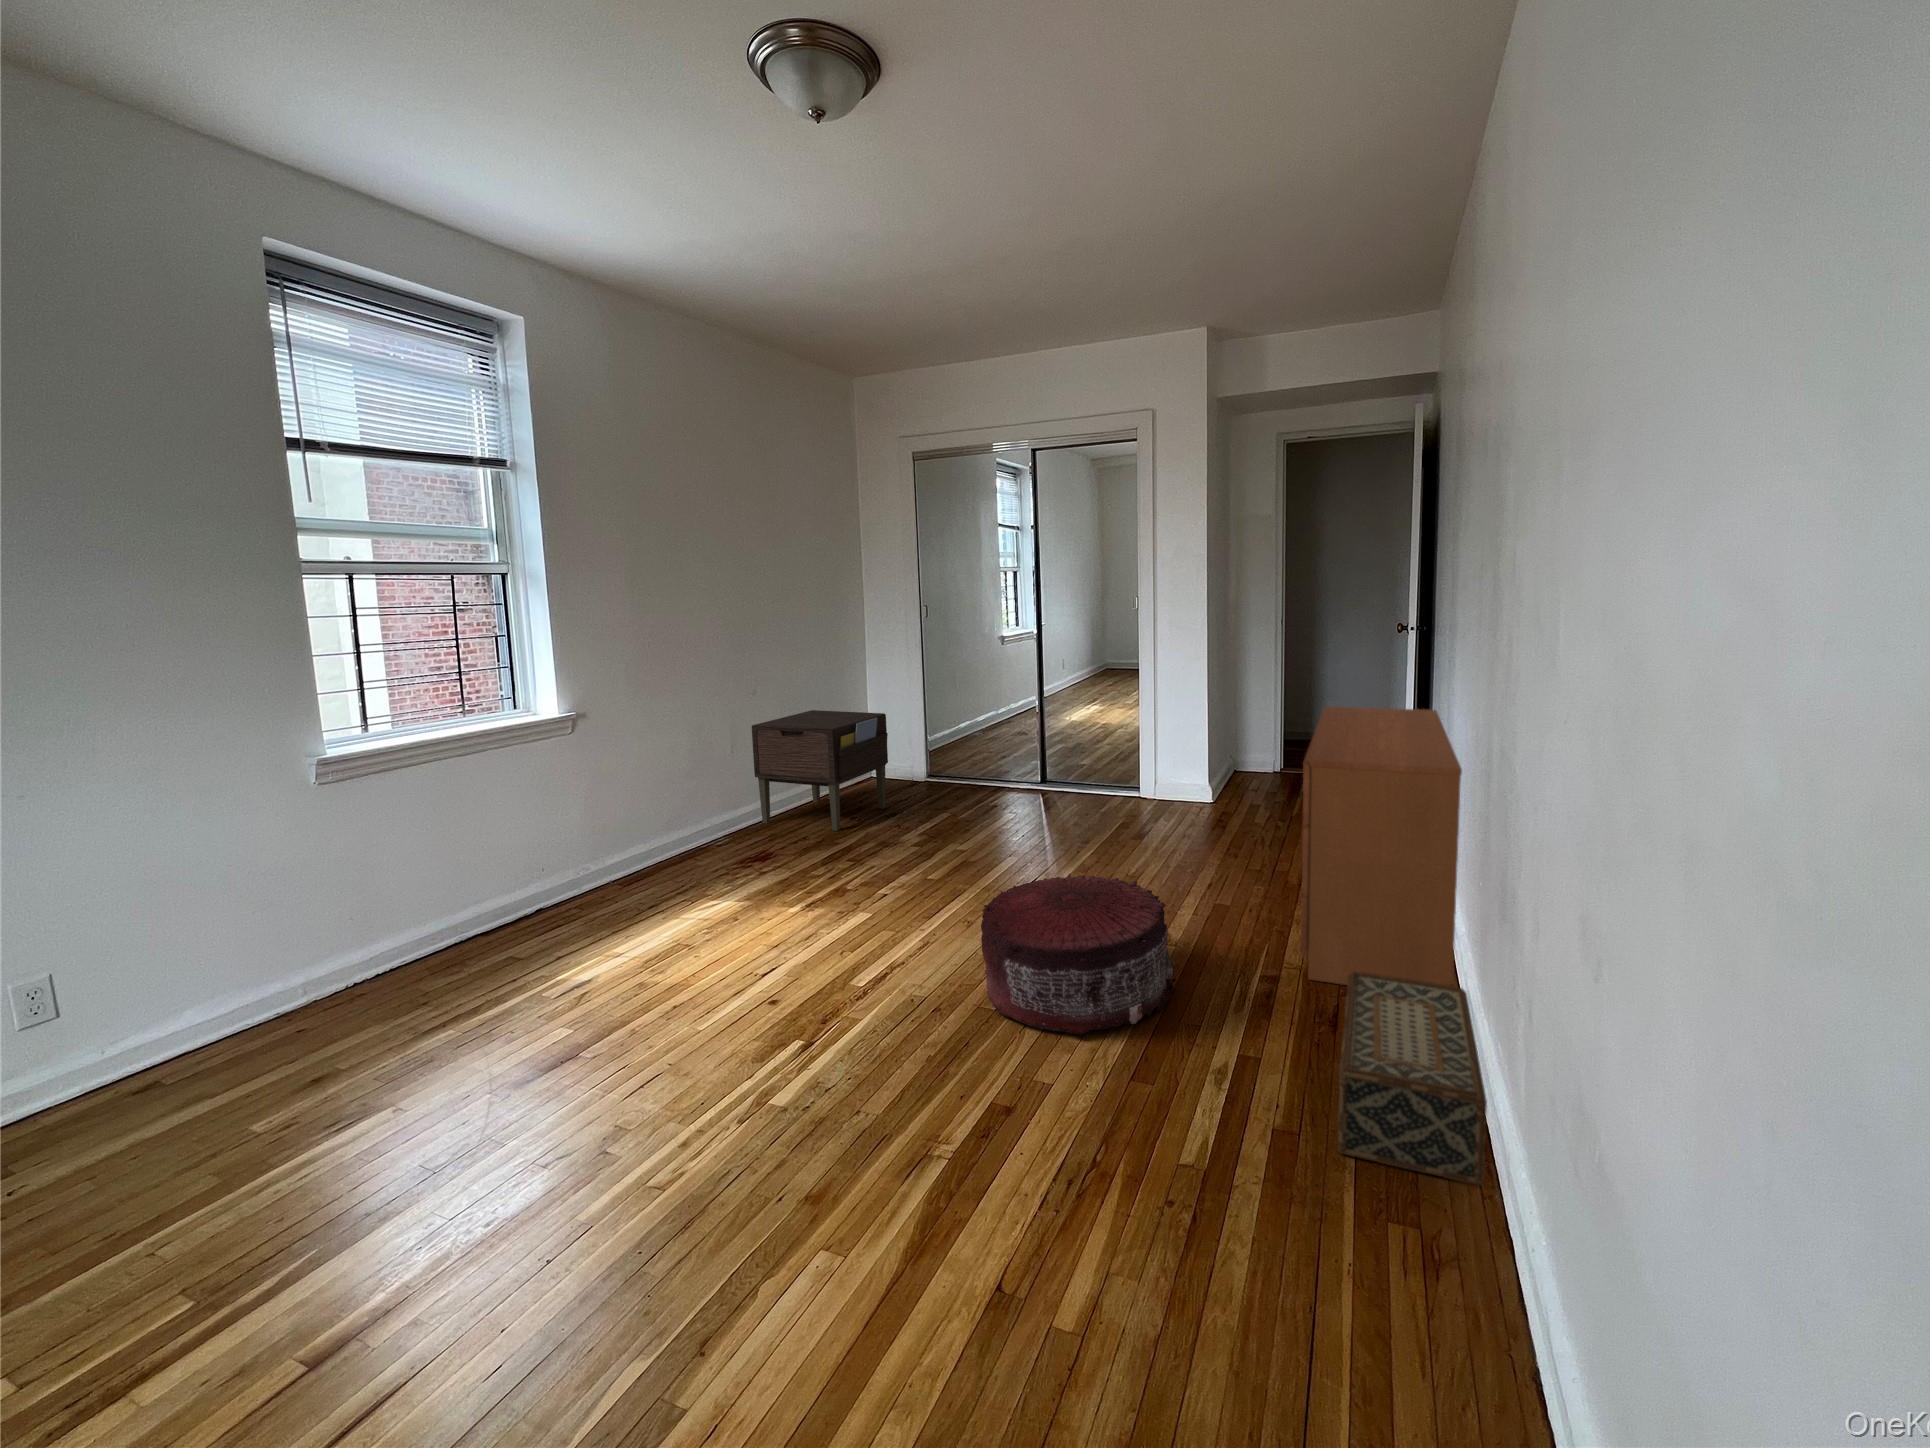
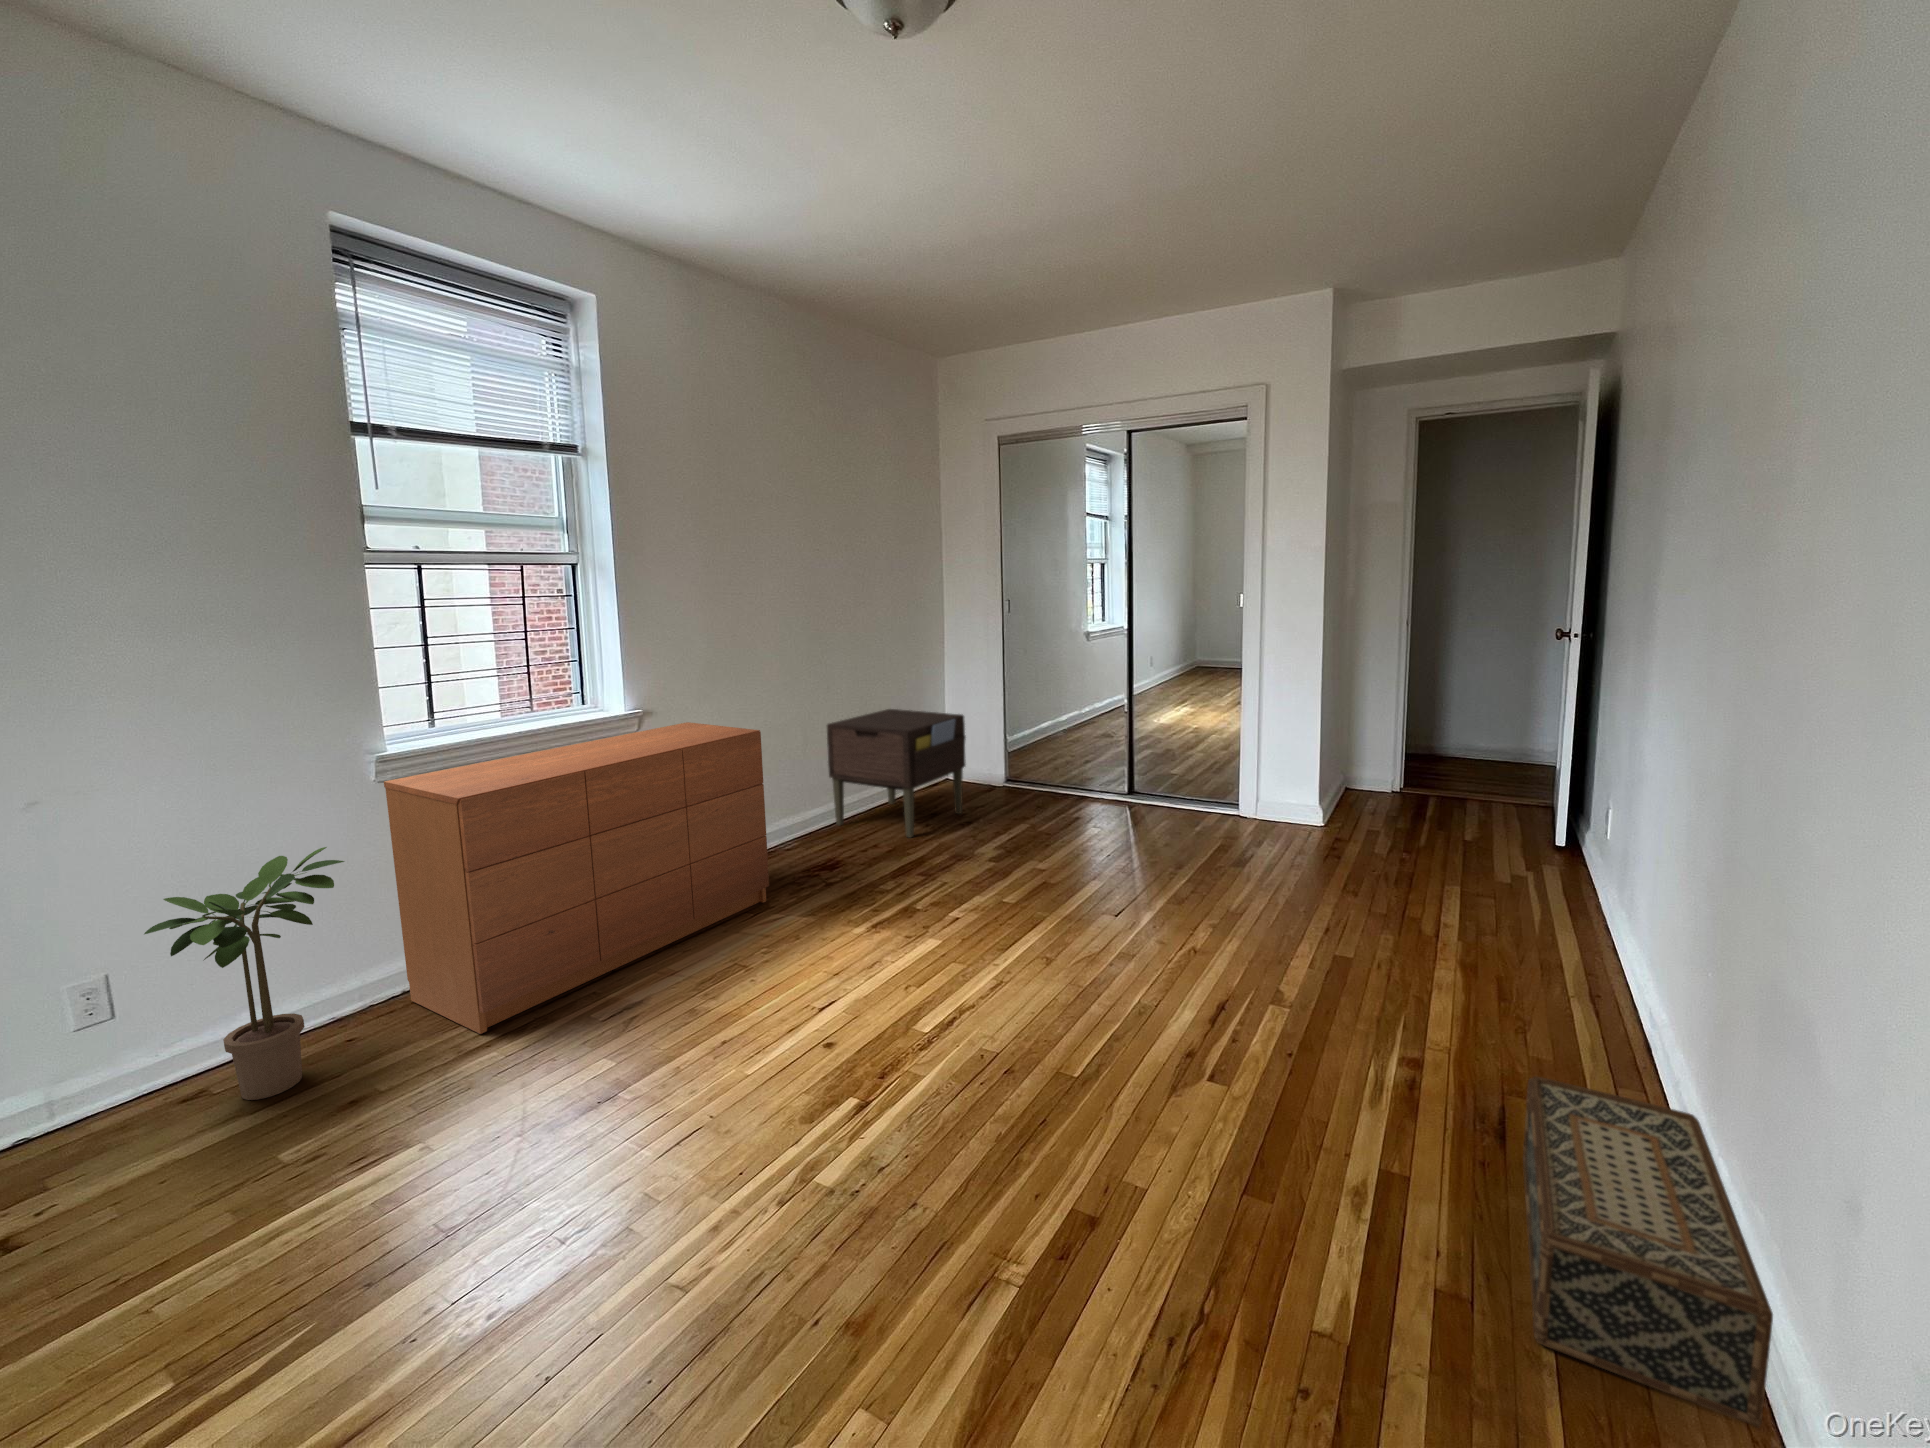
dresser: present [1301,706,1462,986] -> present [384,722,769,1034]
potted plant: none [105,844,294,1087] -> present [144,847,344,1100]
pouf: present [981,874,1175,1035] -> none [1062,914,1294,1122]

